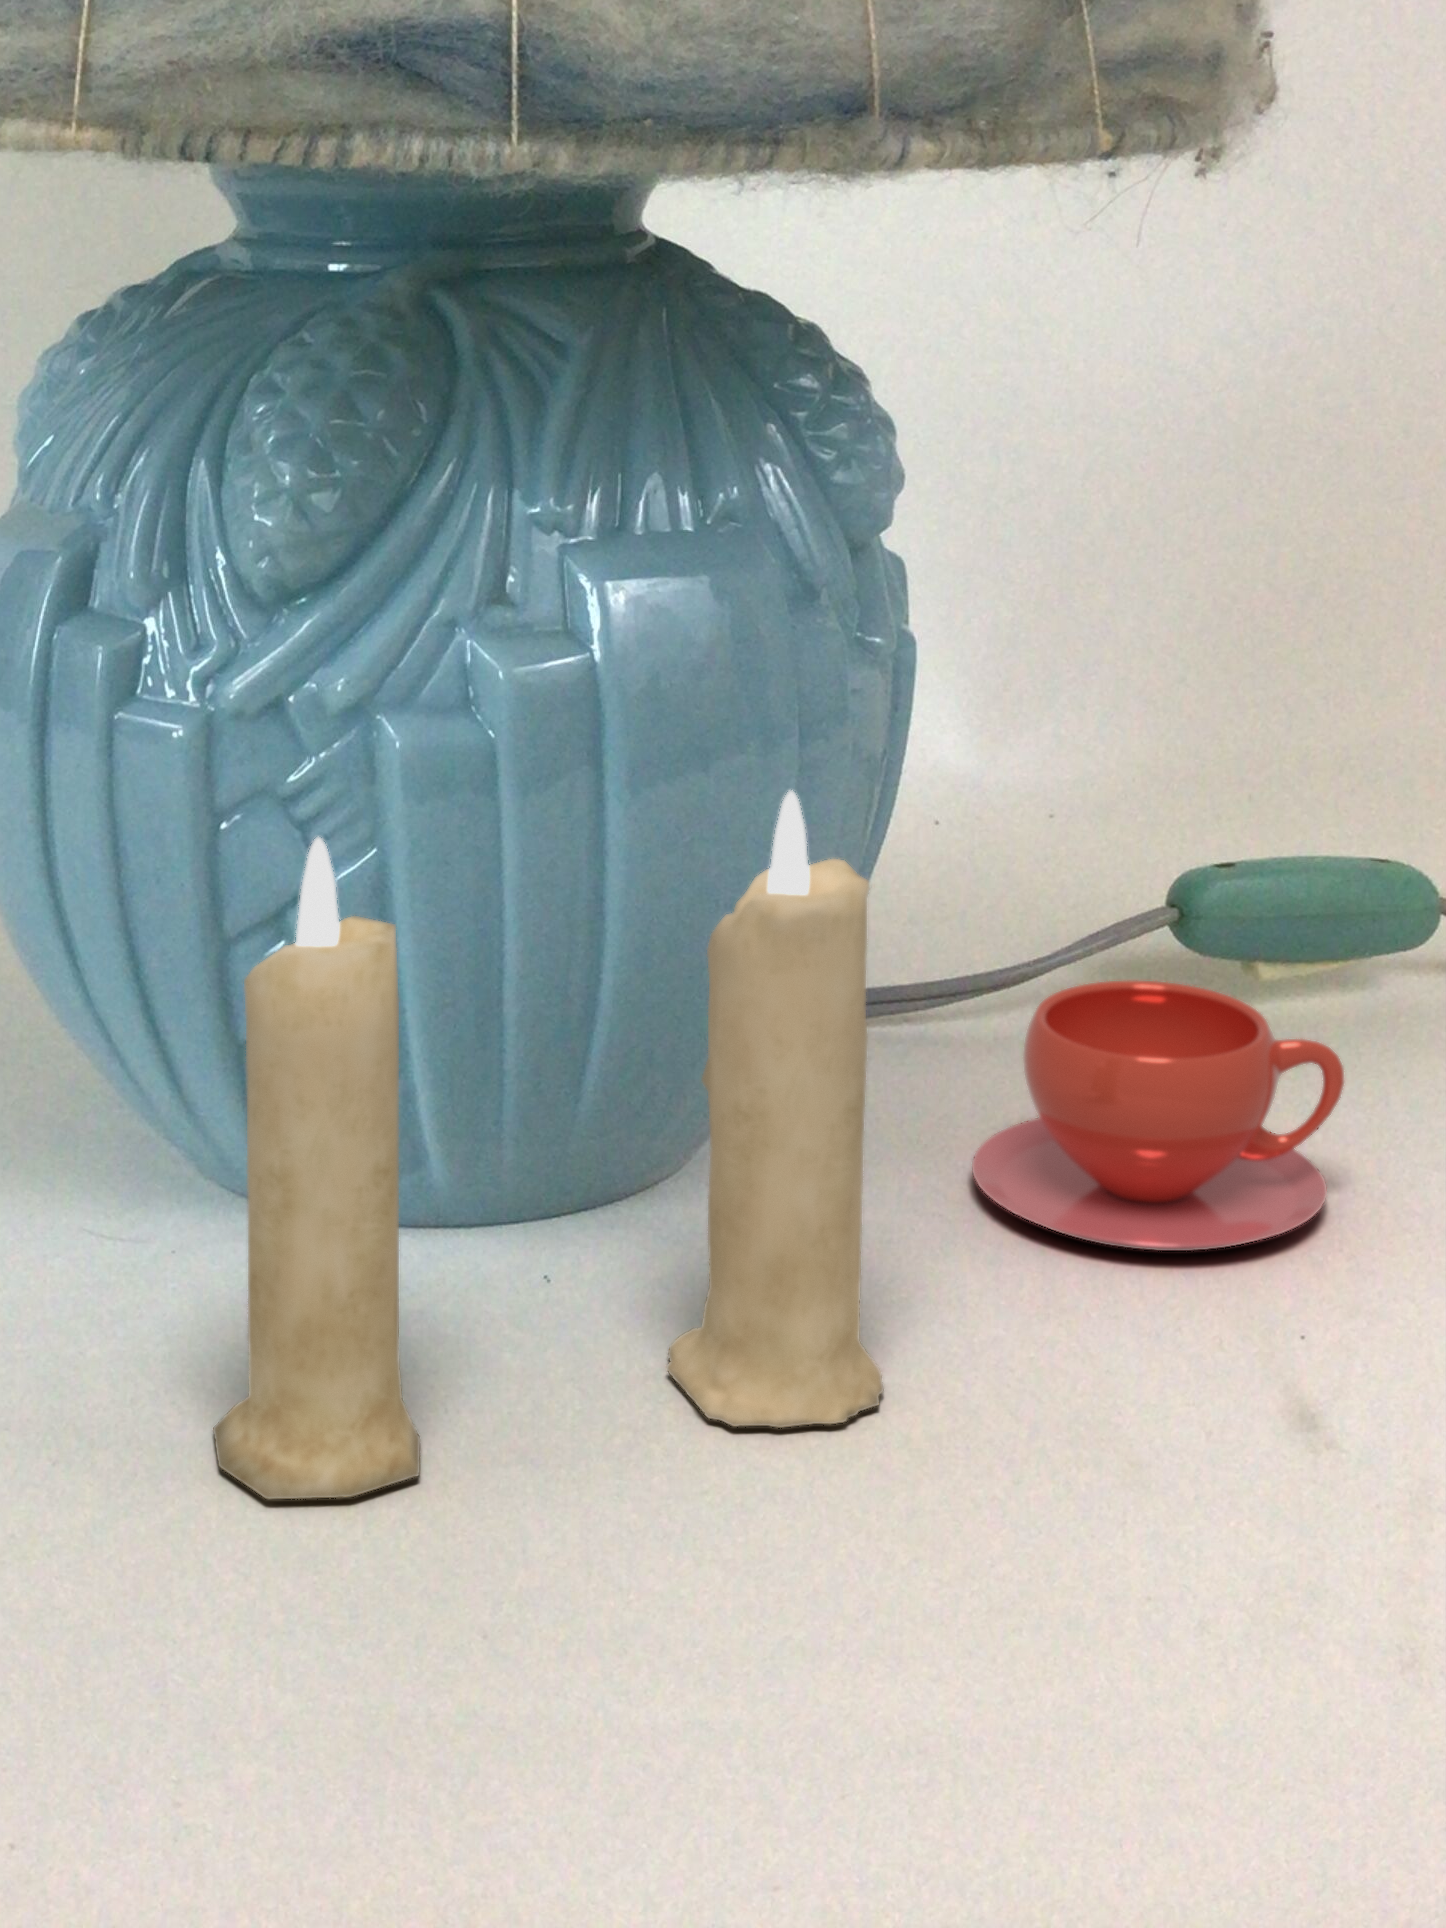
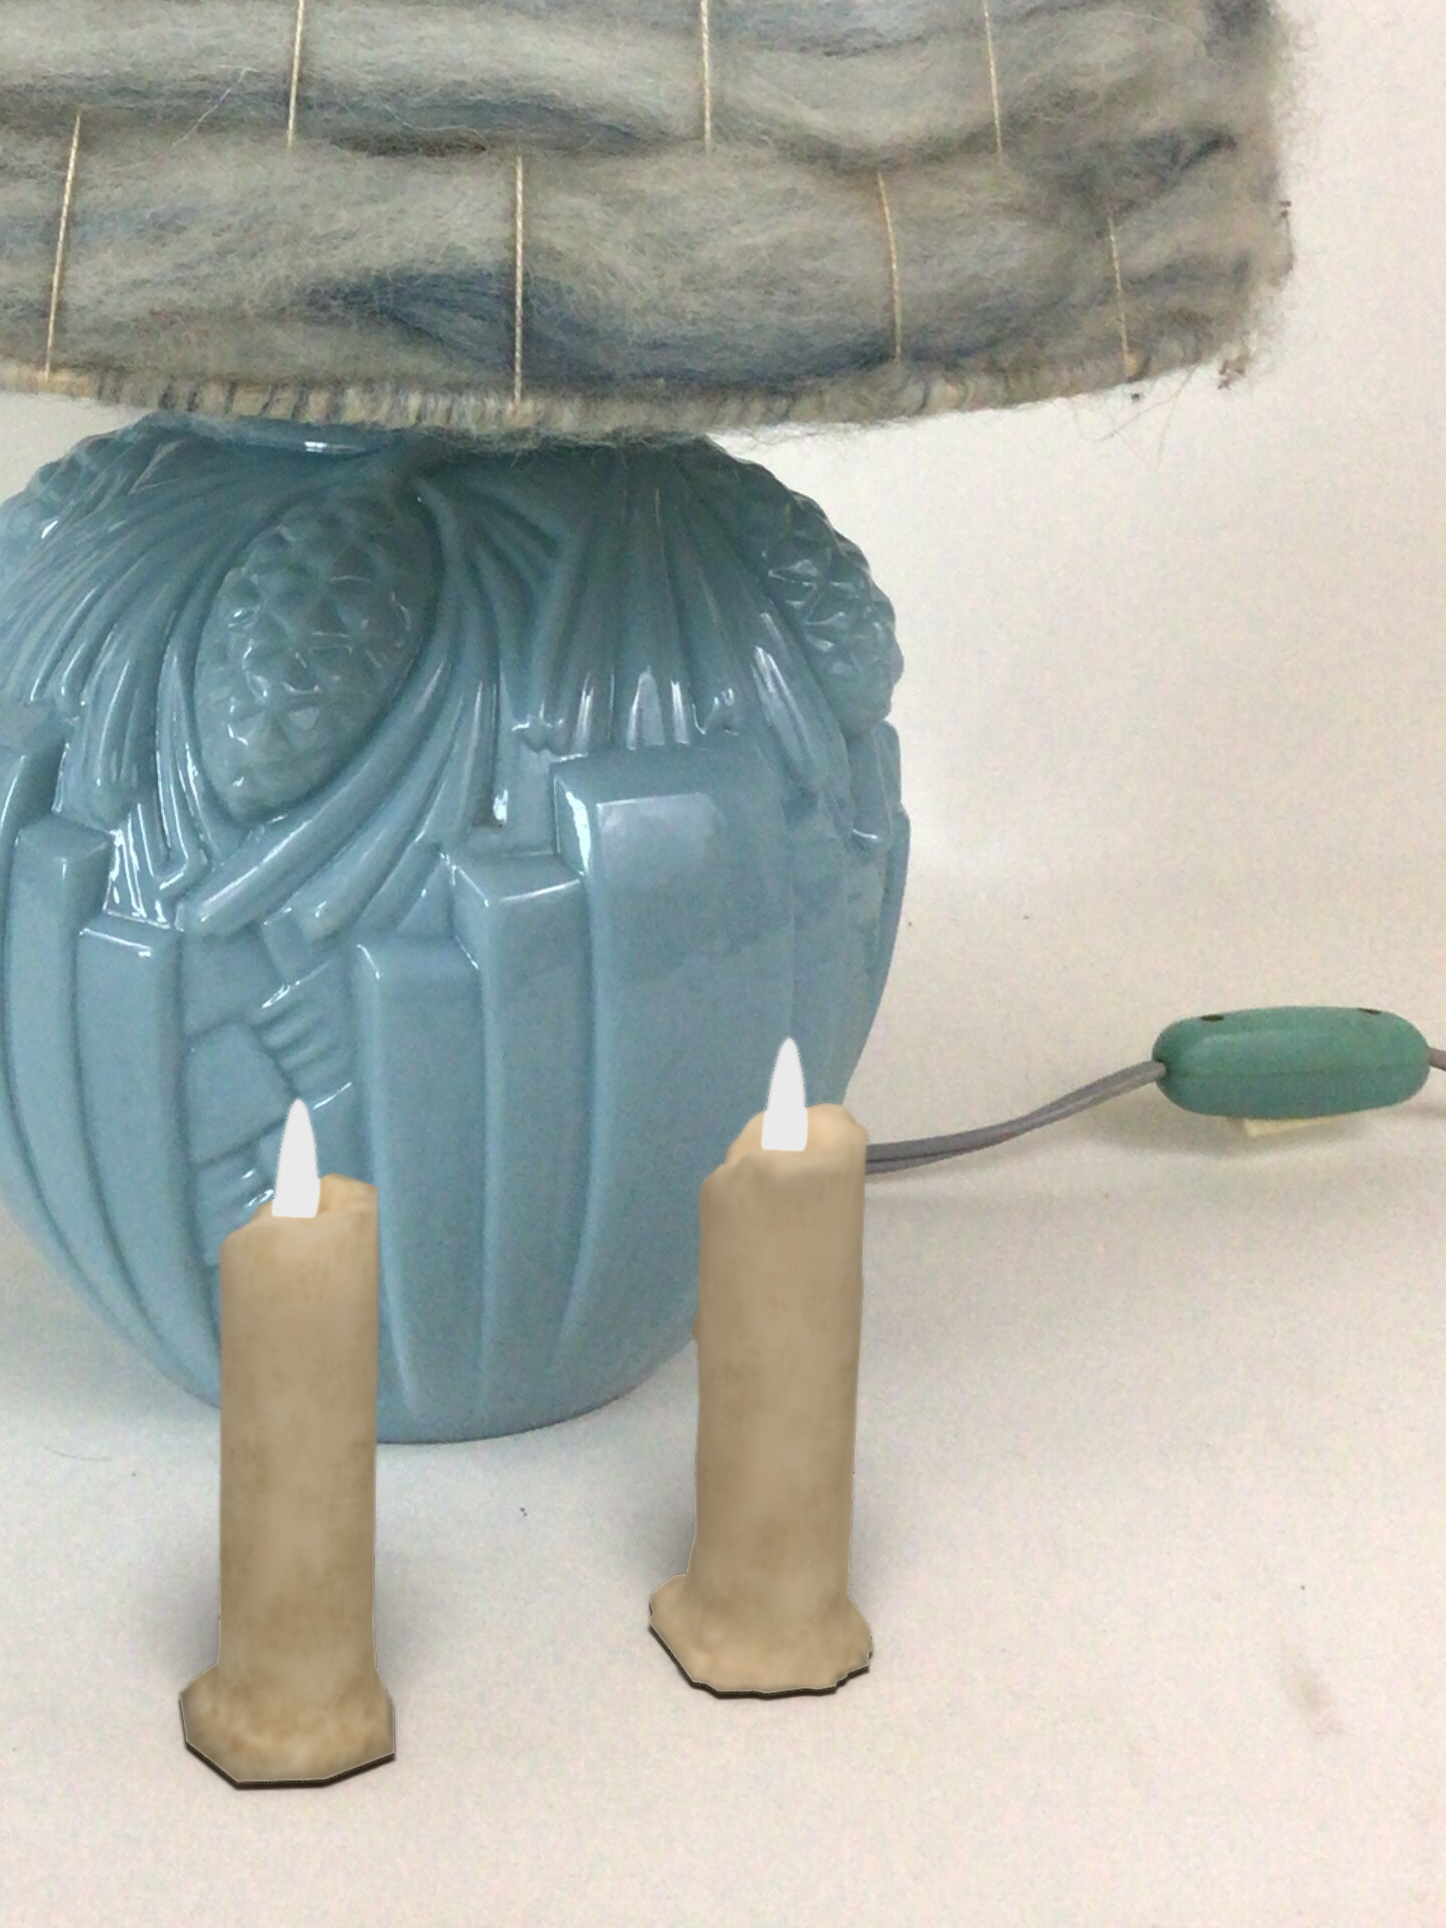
teacup: present [972,980,1344,1251] -> none [958,1179,1345,1476]

